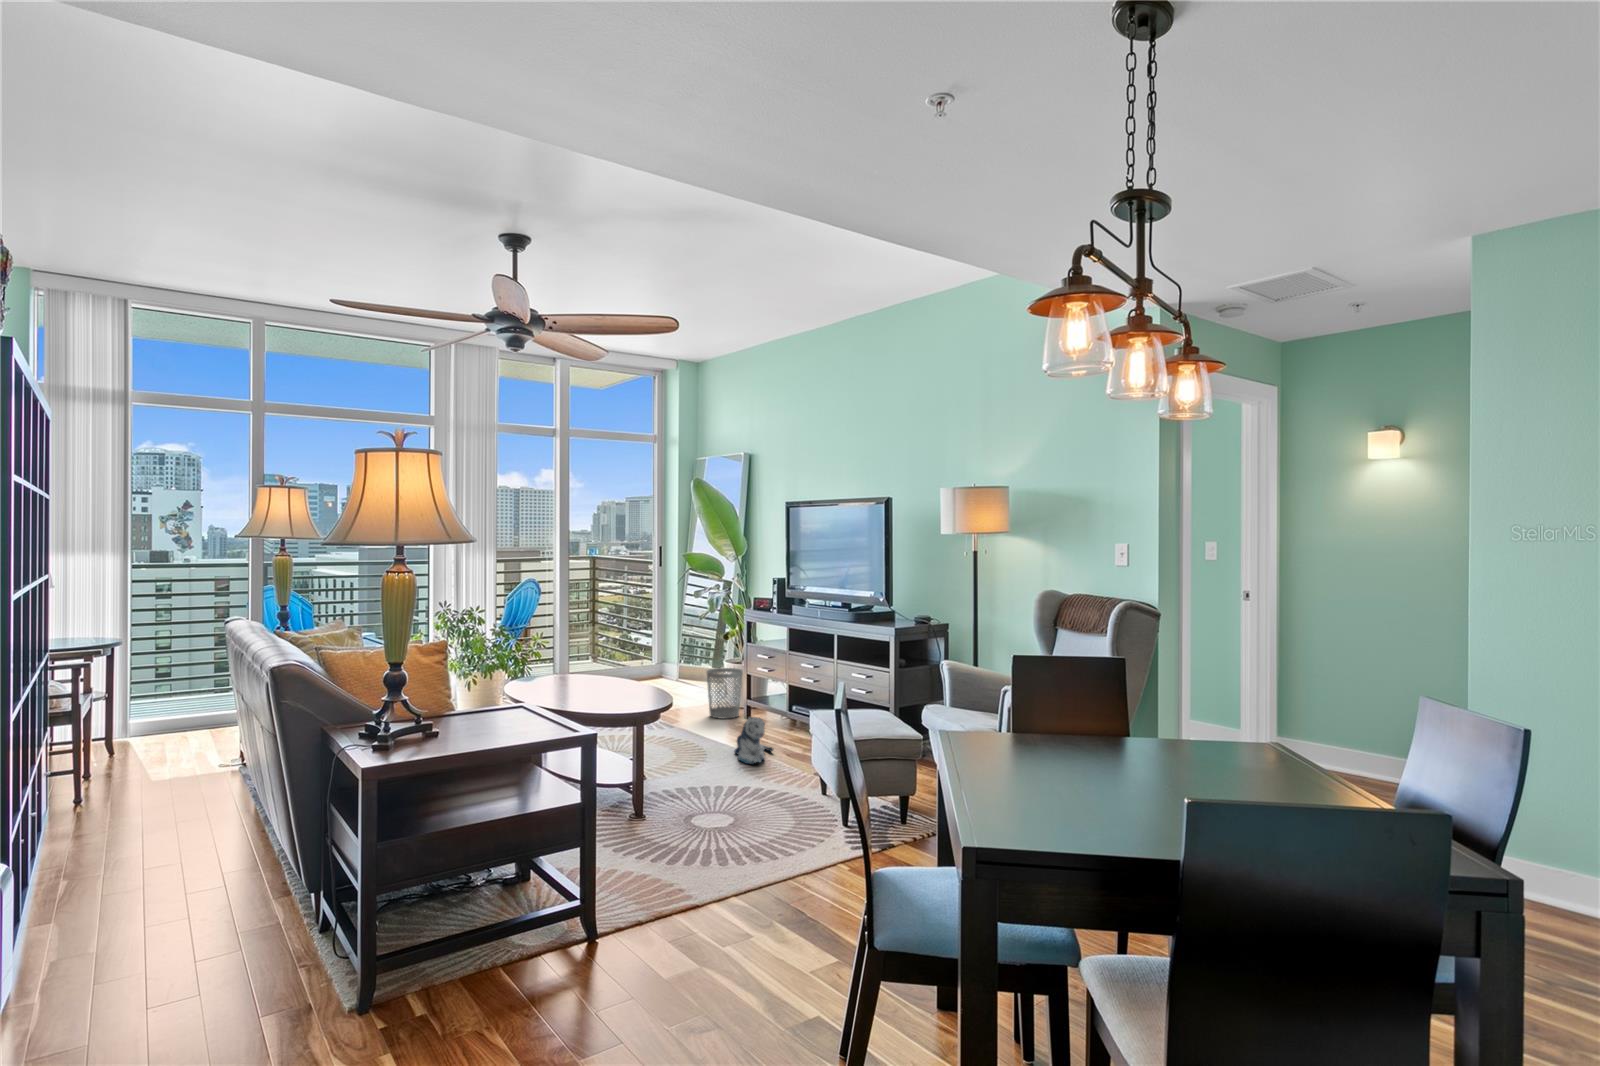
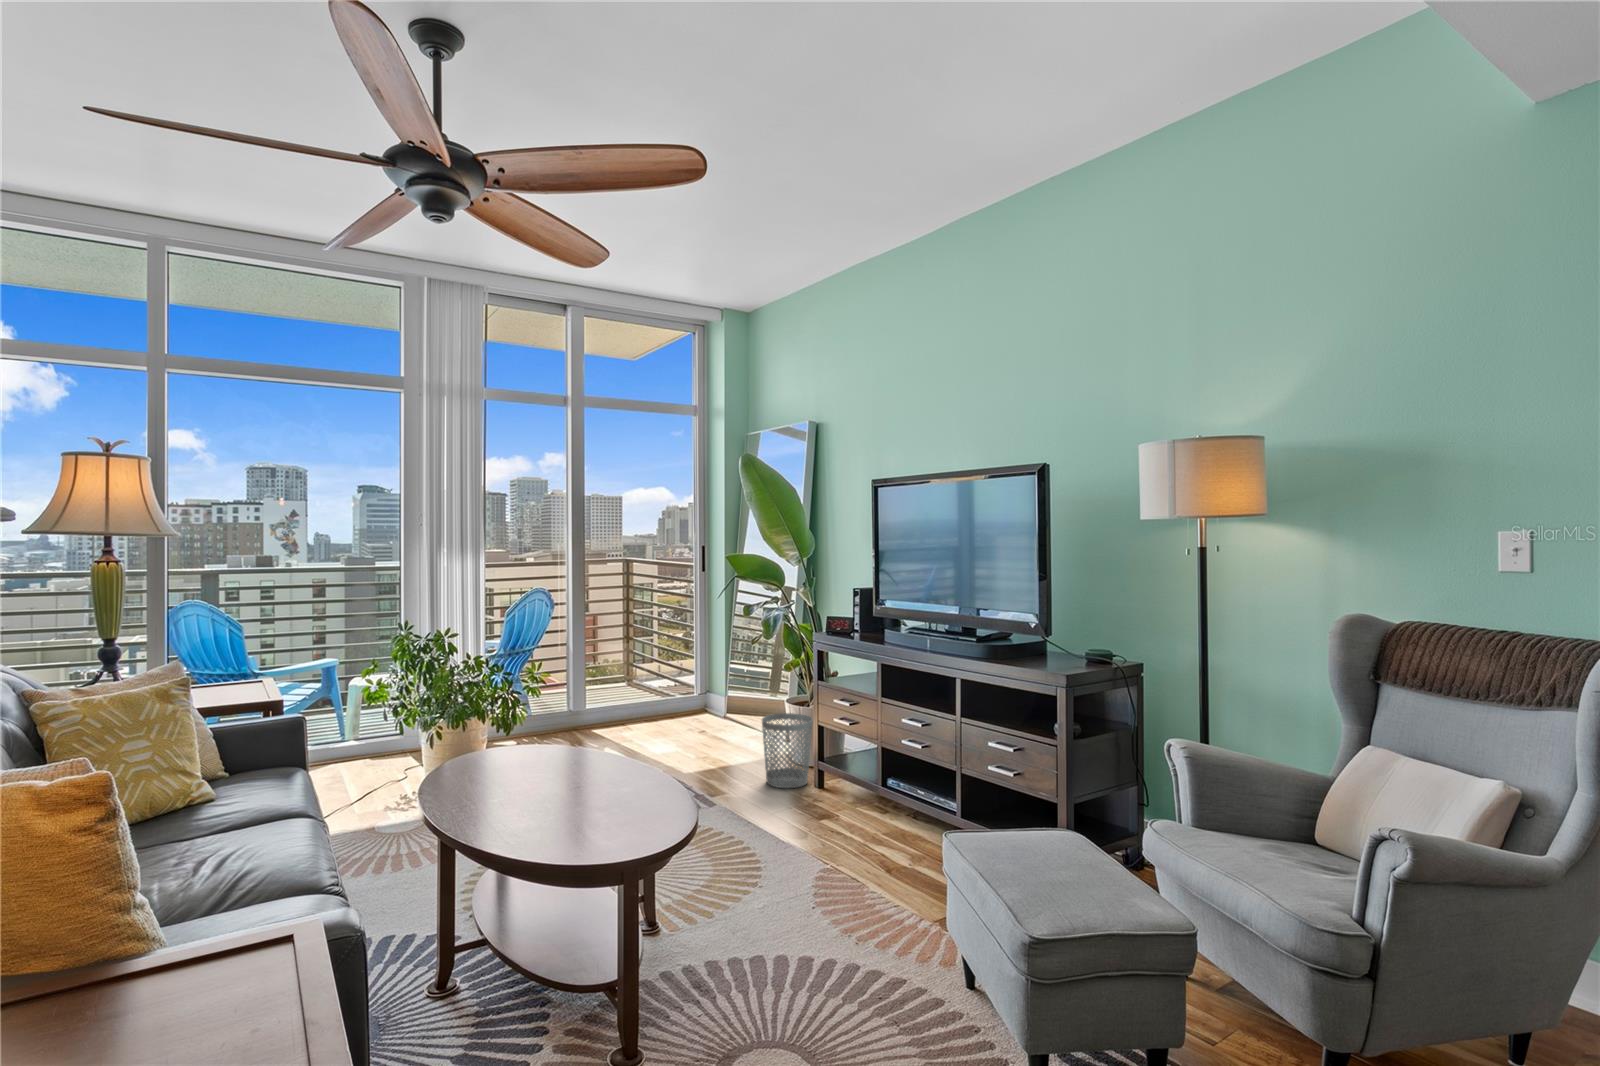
plush toy: present [734,717,774,765] -> none [803,812,867,897]

